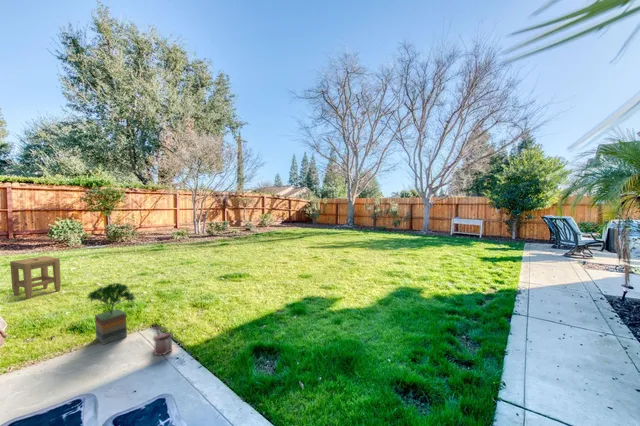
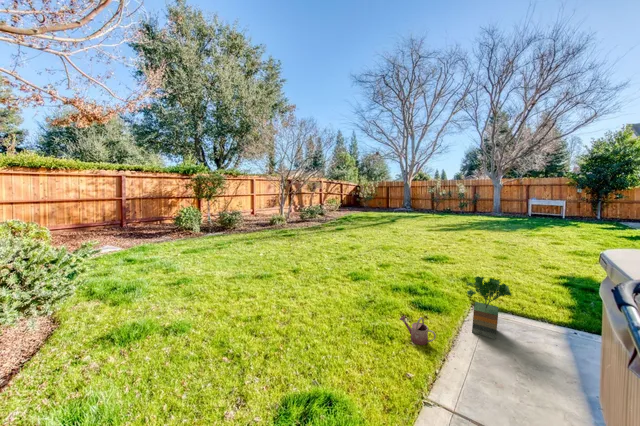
stool: present [10,256,61,299] -> none [273,247,309,291]
watering can: present [153,326,172,355] -> present [399,316,436,345]

